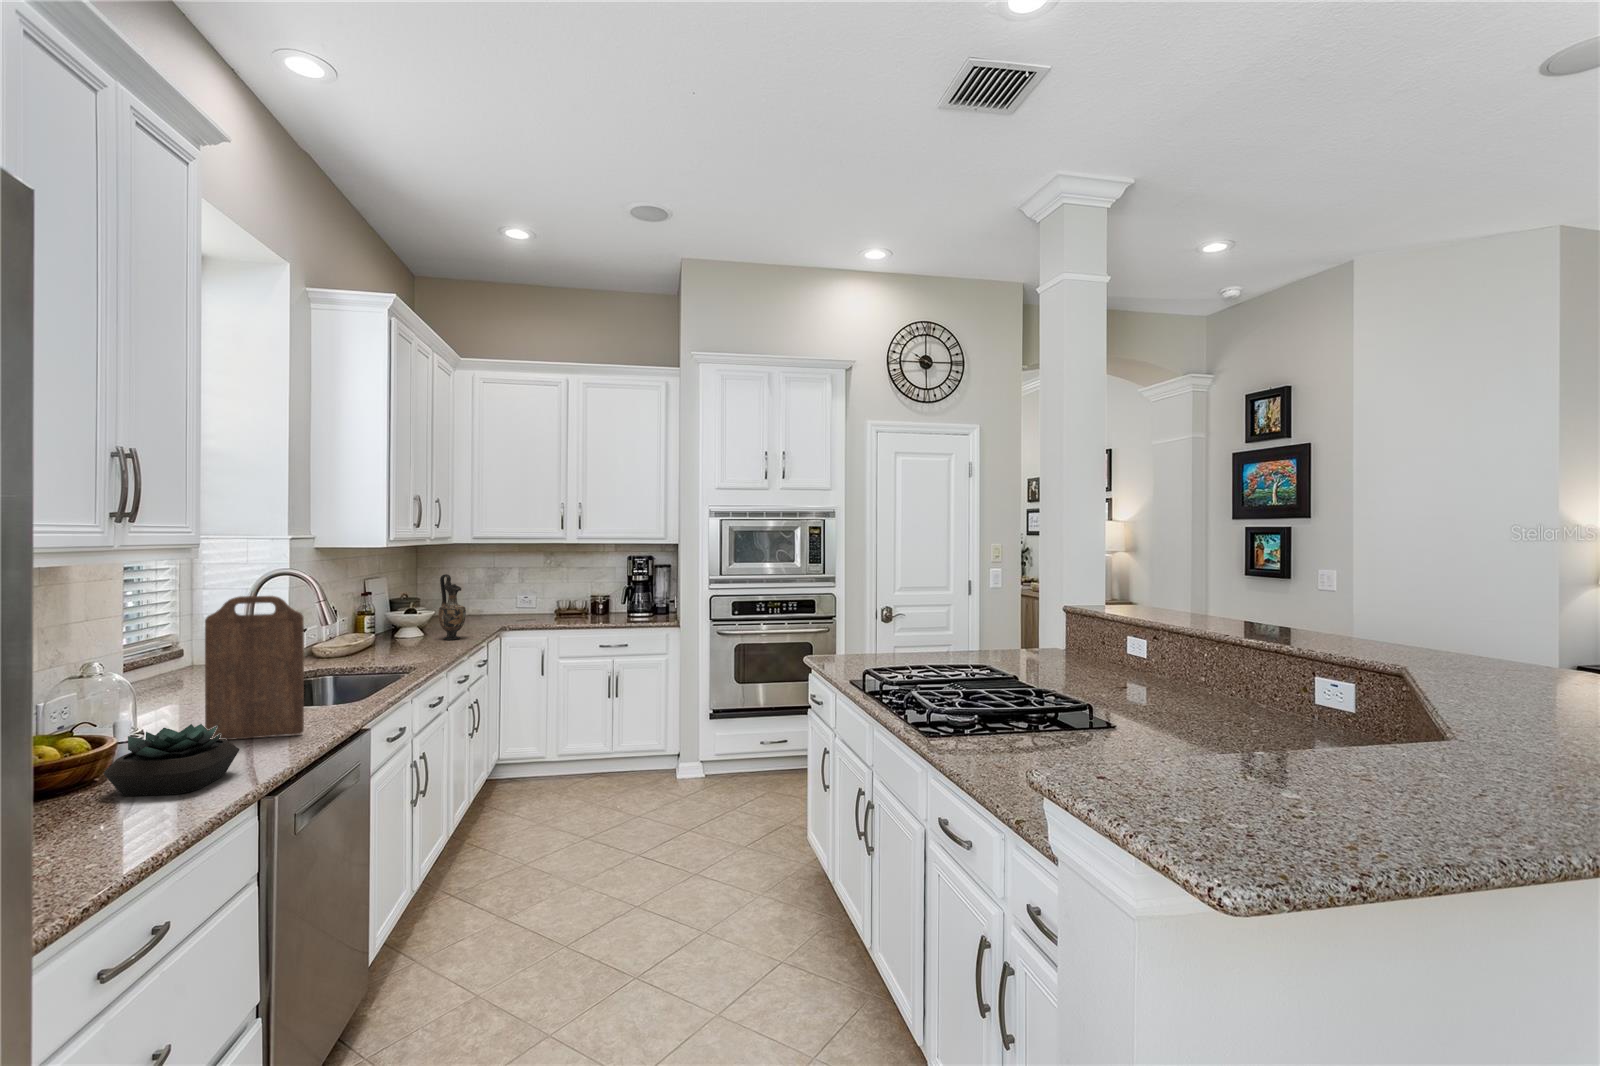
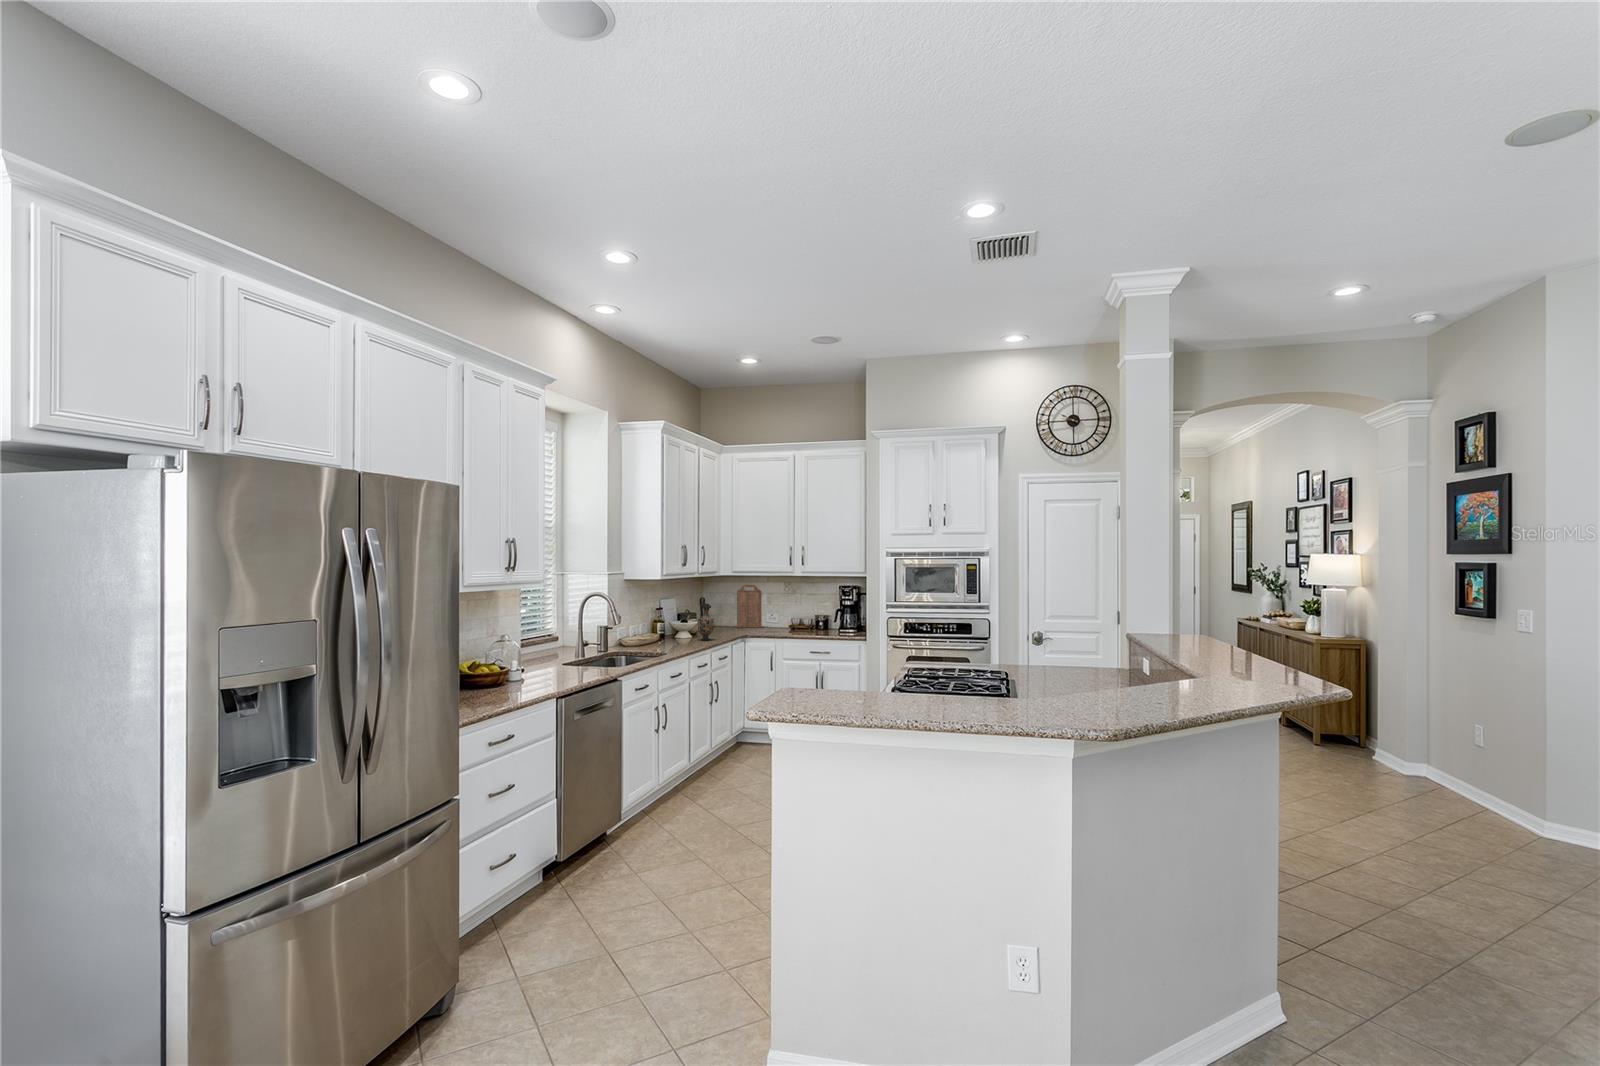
cutting board: present [205,596,304,740] -> present [737,585,762,628]
succulent plant: present [103,724,240,796] -> none [499,664,549,692]

